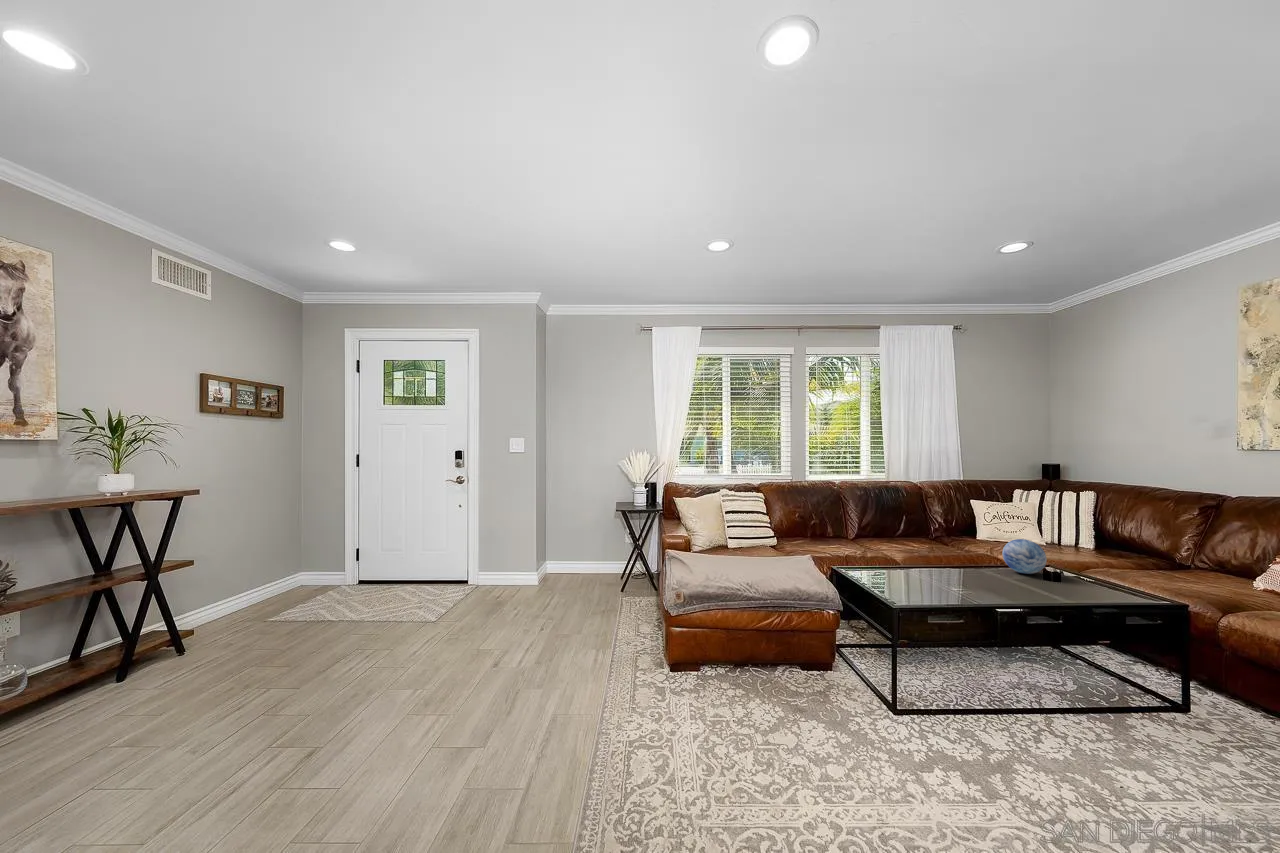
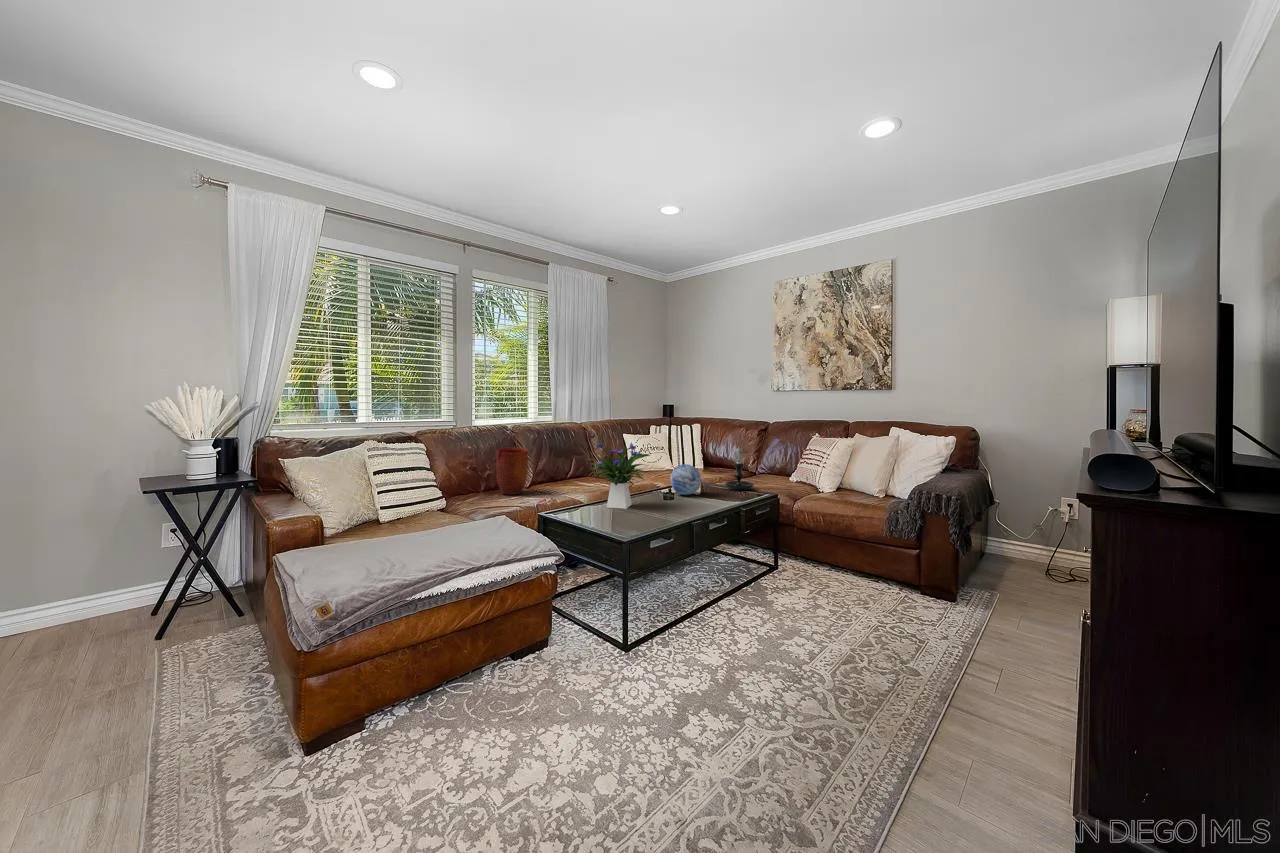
vase: none [820,502,849,543] -> present [496,447,529,495]
flower arrangement: none [889,502,964,573] -> present [589,439,650,509]
candle holder: none [1094,526,1149,583] -> present [725,446,754,490]

